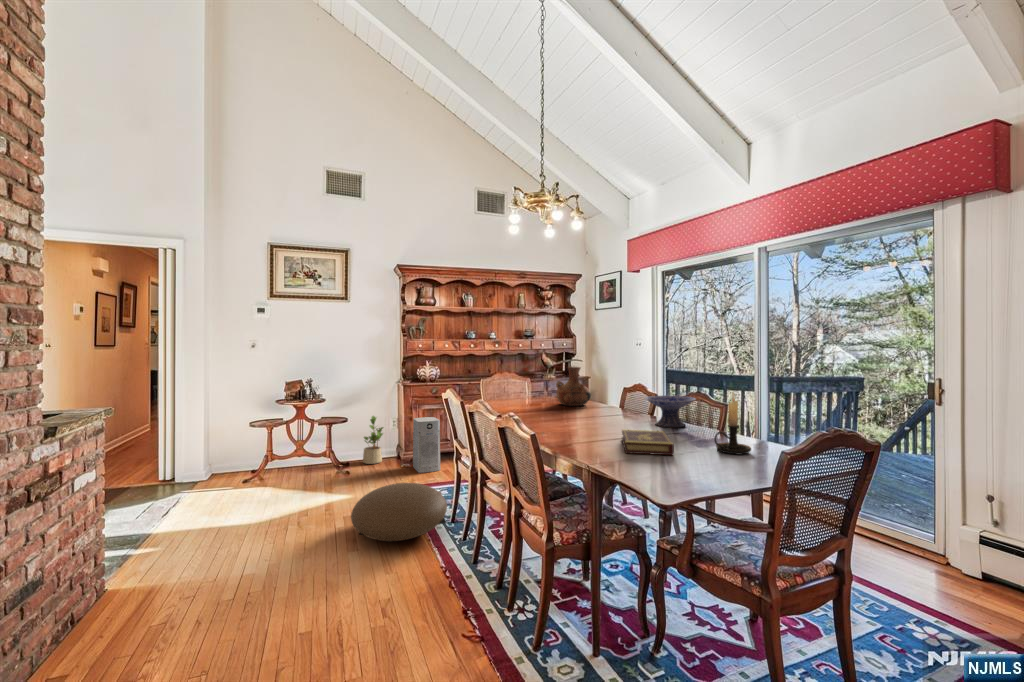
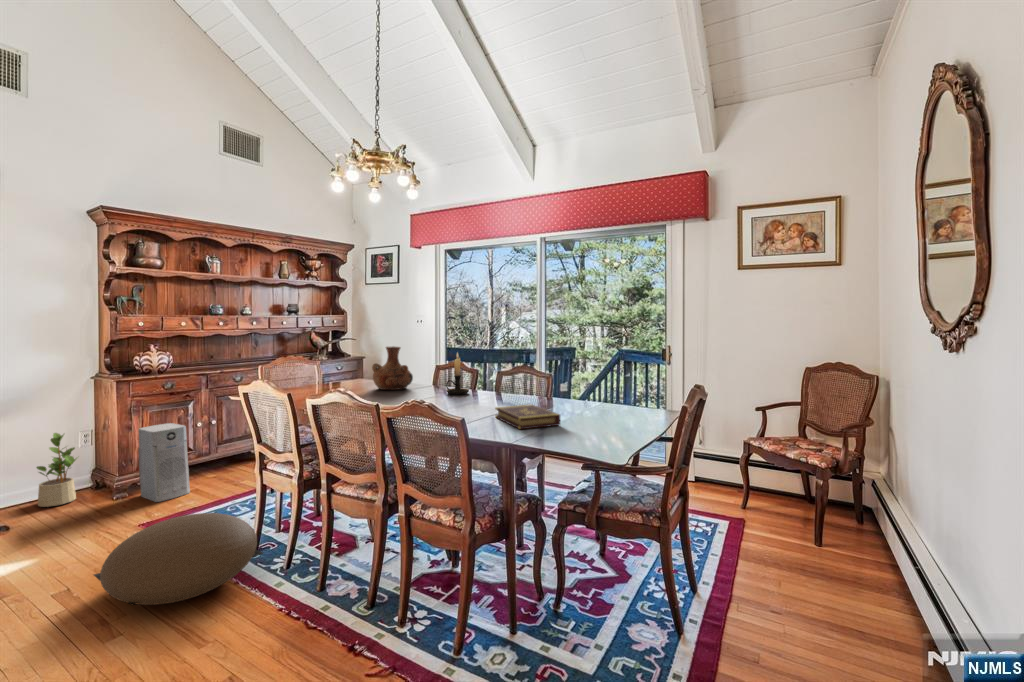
candle holder: present [715,393,751,454] -> present [446,352,469,395]
decorative bowl: present [644,395,696,427] -> none [489,371,537,401]

